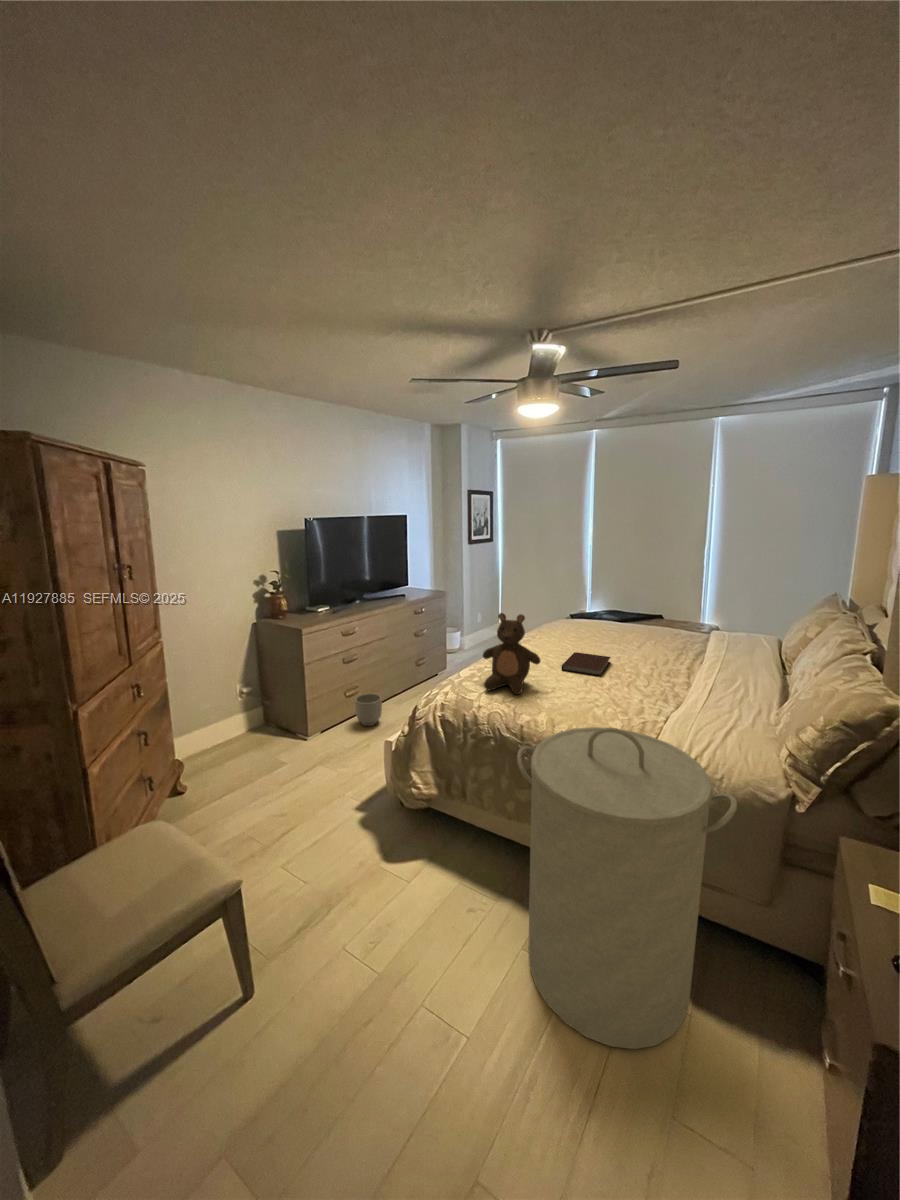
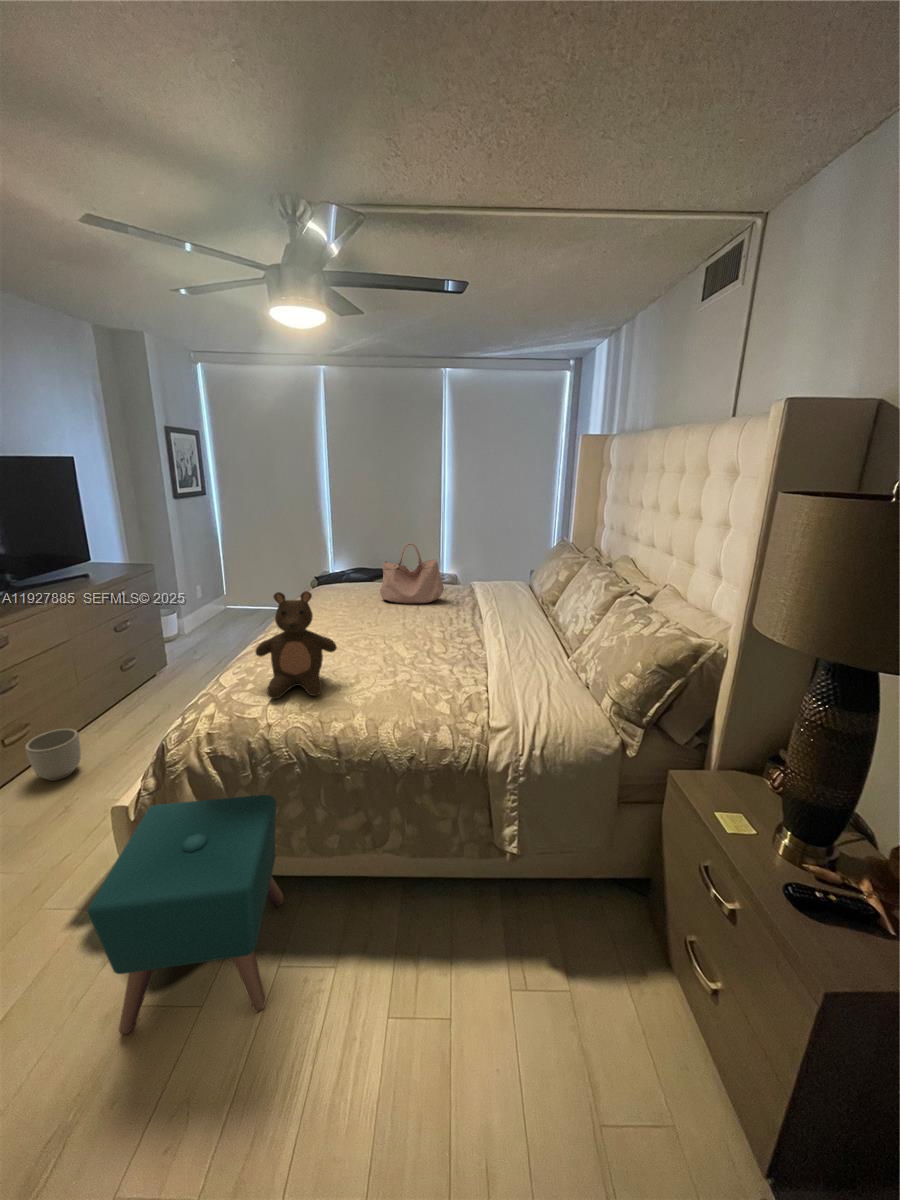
handbag: none [607,586,669,643] -> present [380,543,444,603]
notebook: present [561,652,611,676] -> none [353,625,401,651]
laundry hamper: present [517,727,737,1049] -> none [361,716,613,1092]
ottoman: none [360,743,477,902] -> present [88,794,283,1034]

